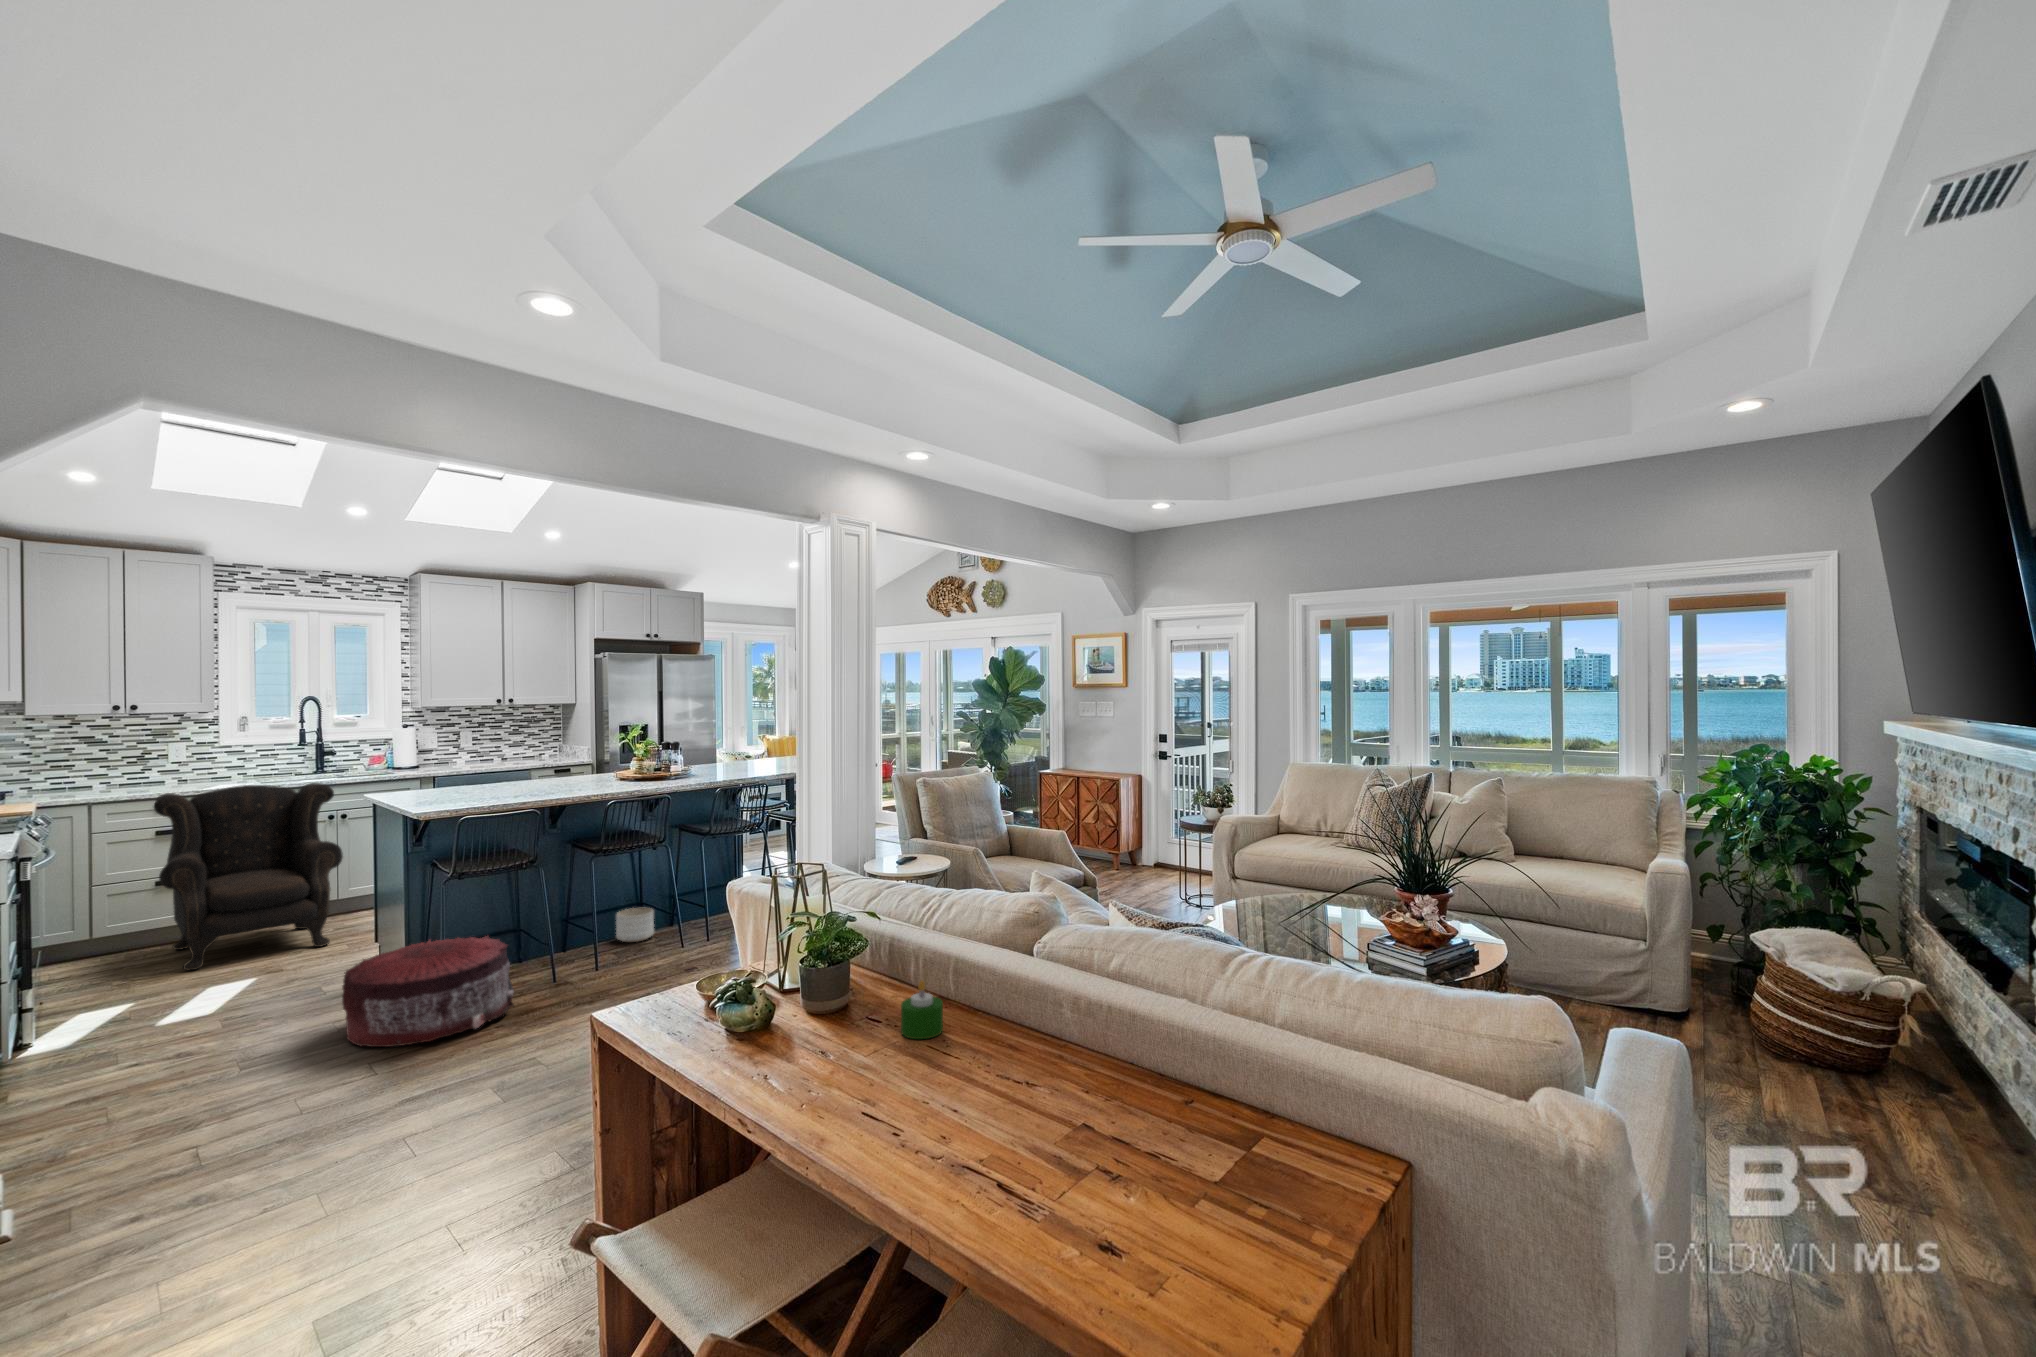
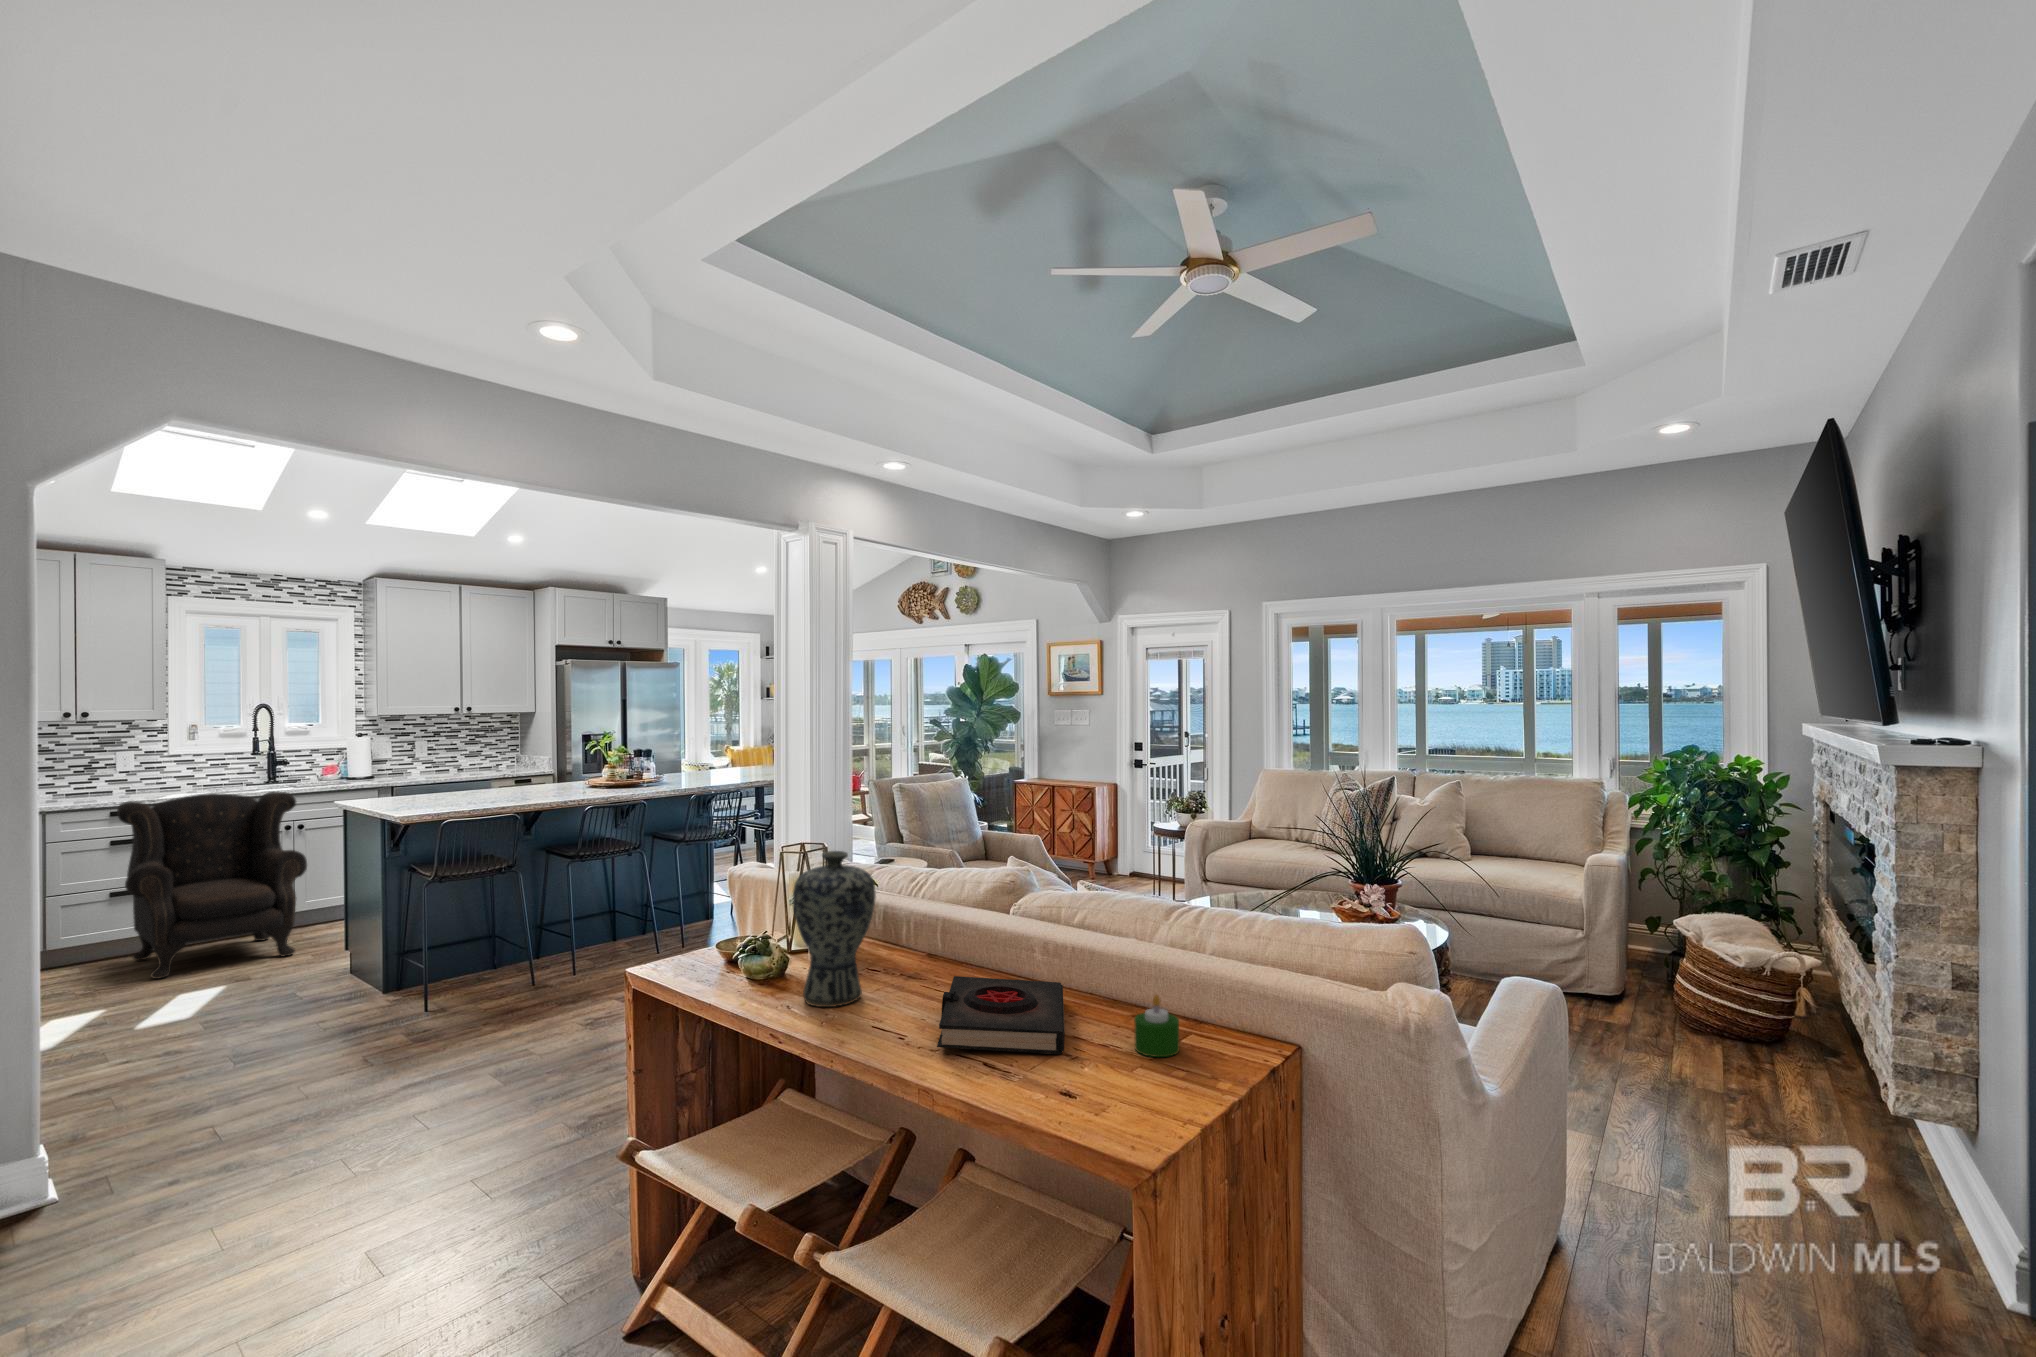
vase: none [770,885,870,1077] -> present [793,851,876,1007]
planter: present [616,908,654,942] -> none [589,915,626,949]
pouf: present [342,936,514,1047] -> none [332,937,499,1041]
candle: present [901,981,943,1039] -> present [1134,995,1179,1057]
book: none [936,1040,1099,1167] -> present [937,976,1065,1054]

